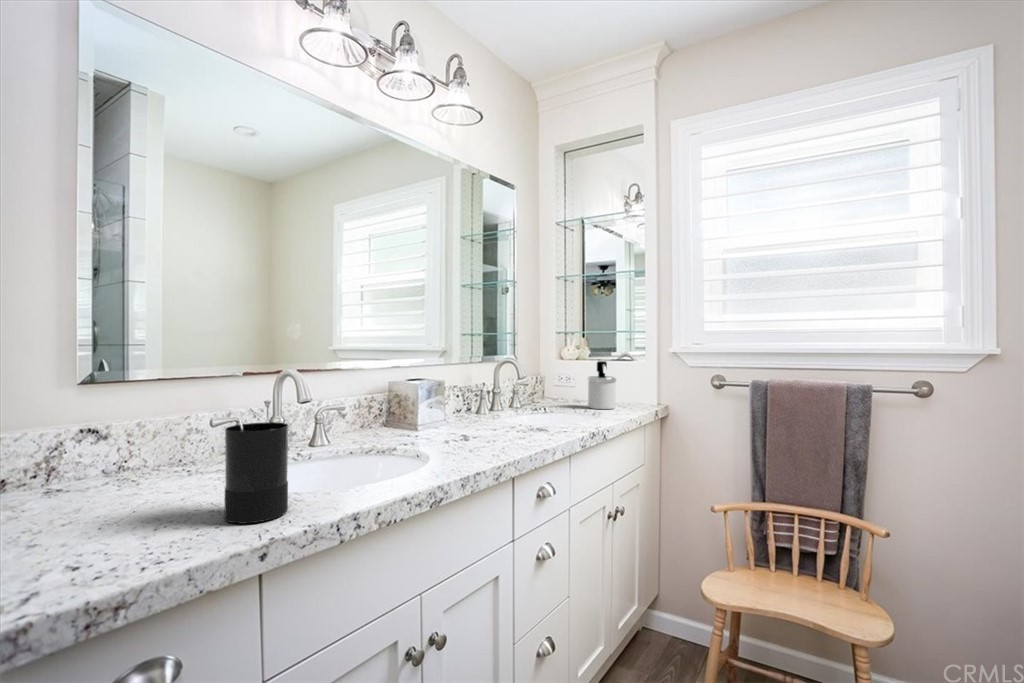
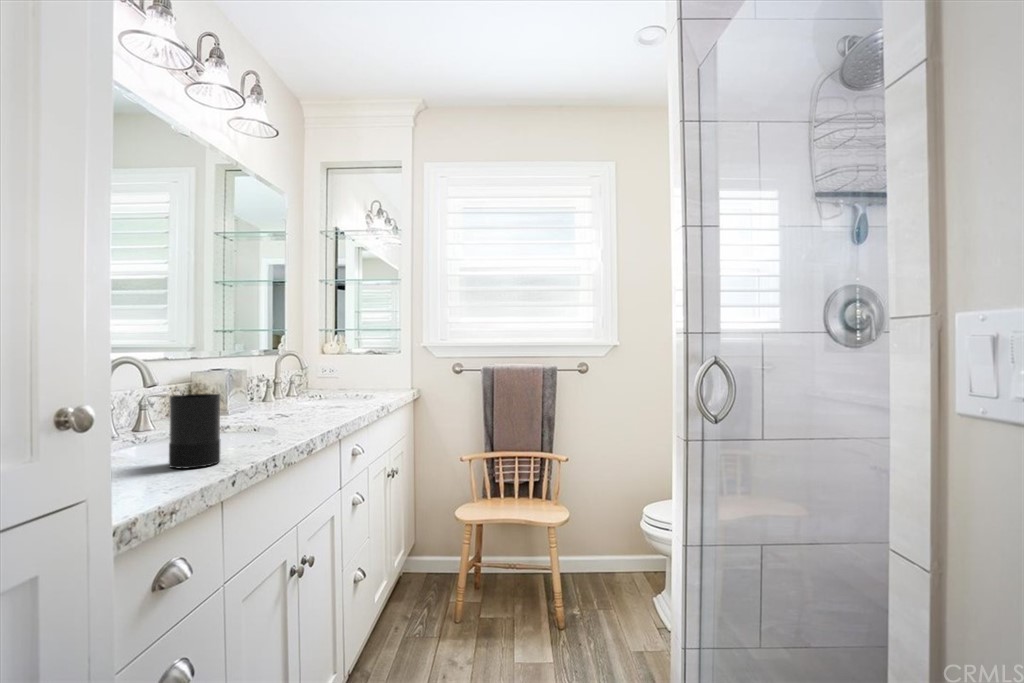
soap dispenser: present [587,361,616,409] -> none [356,354,381,395]

